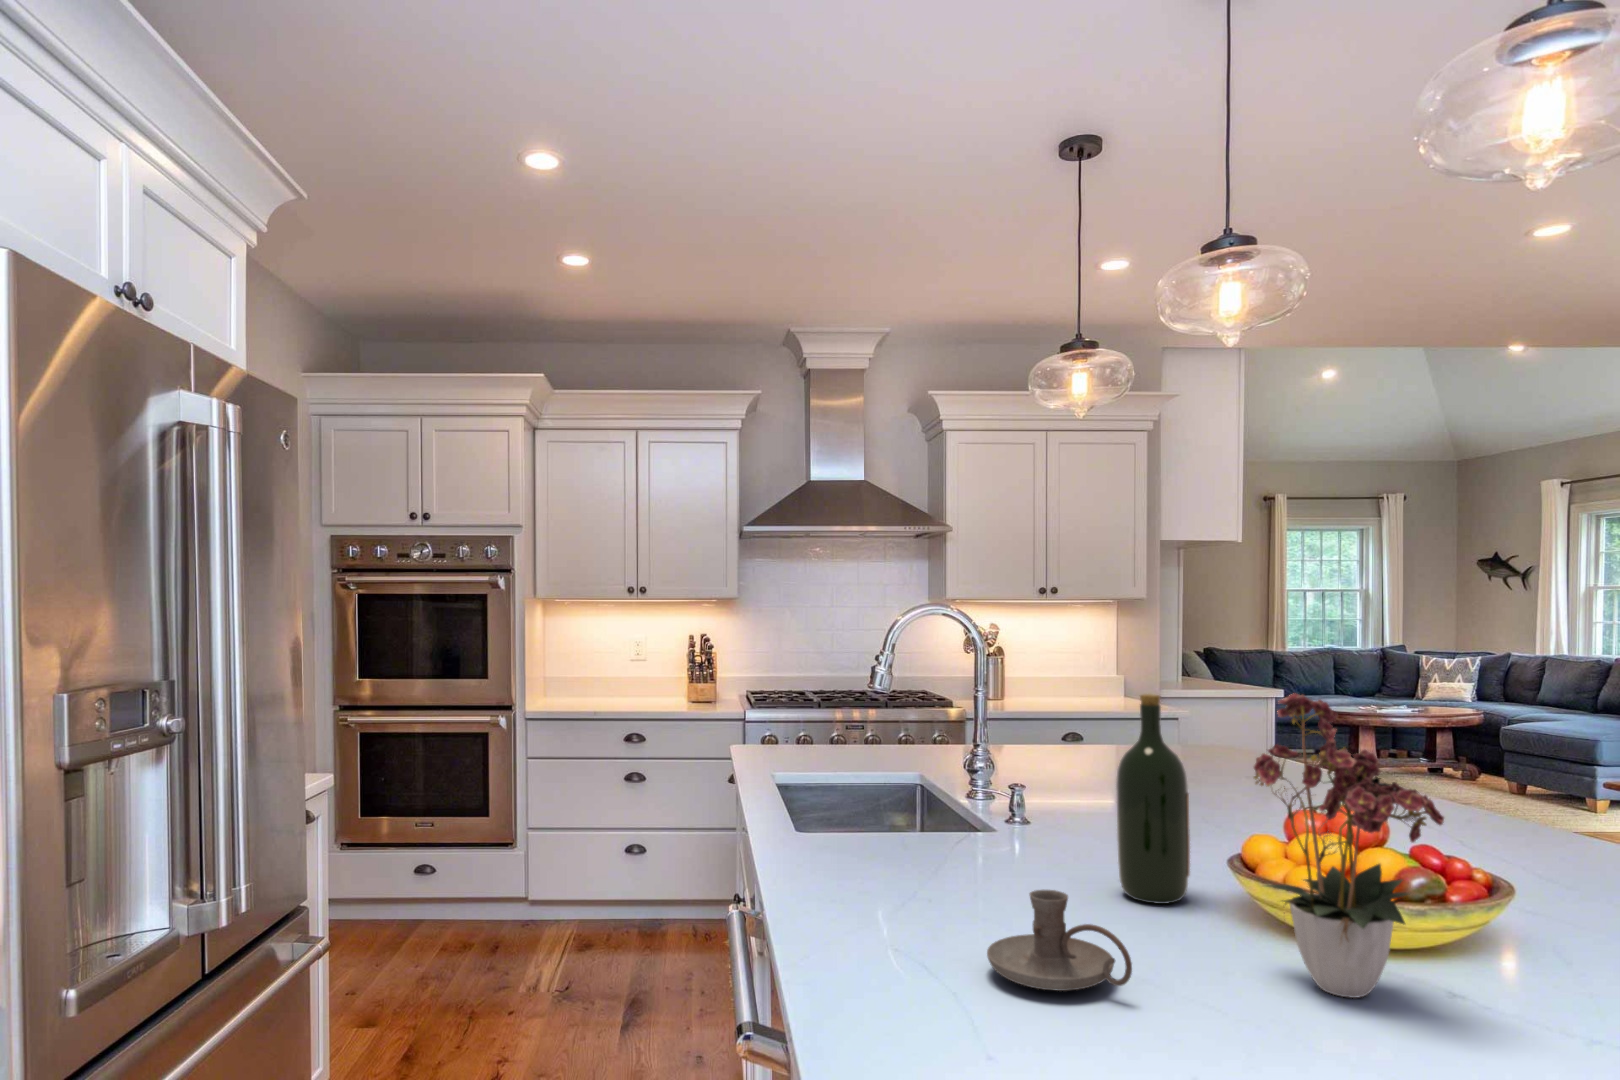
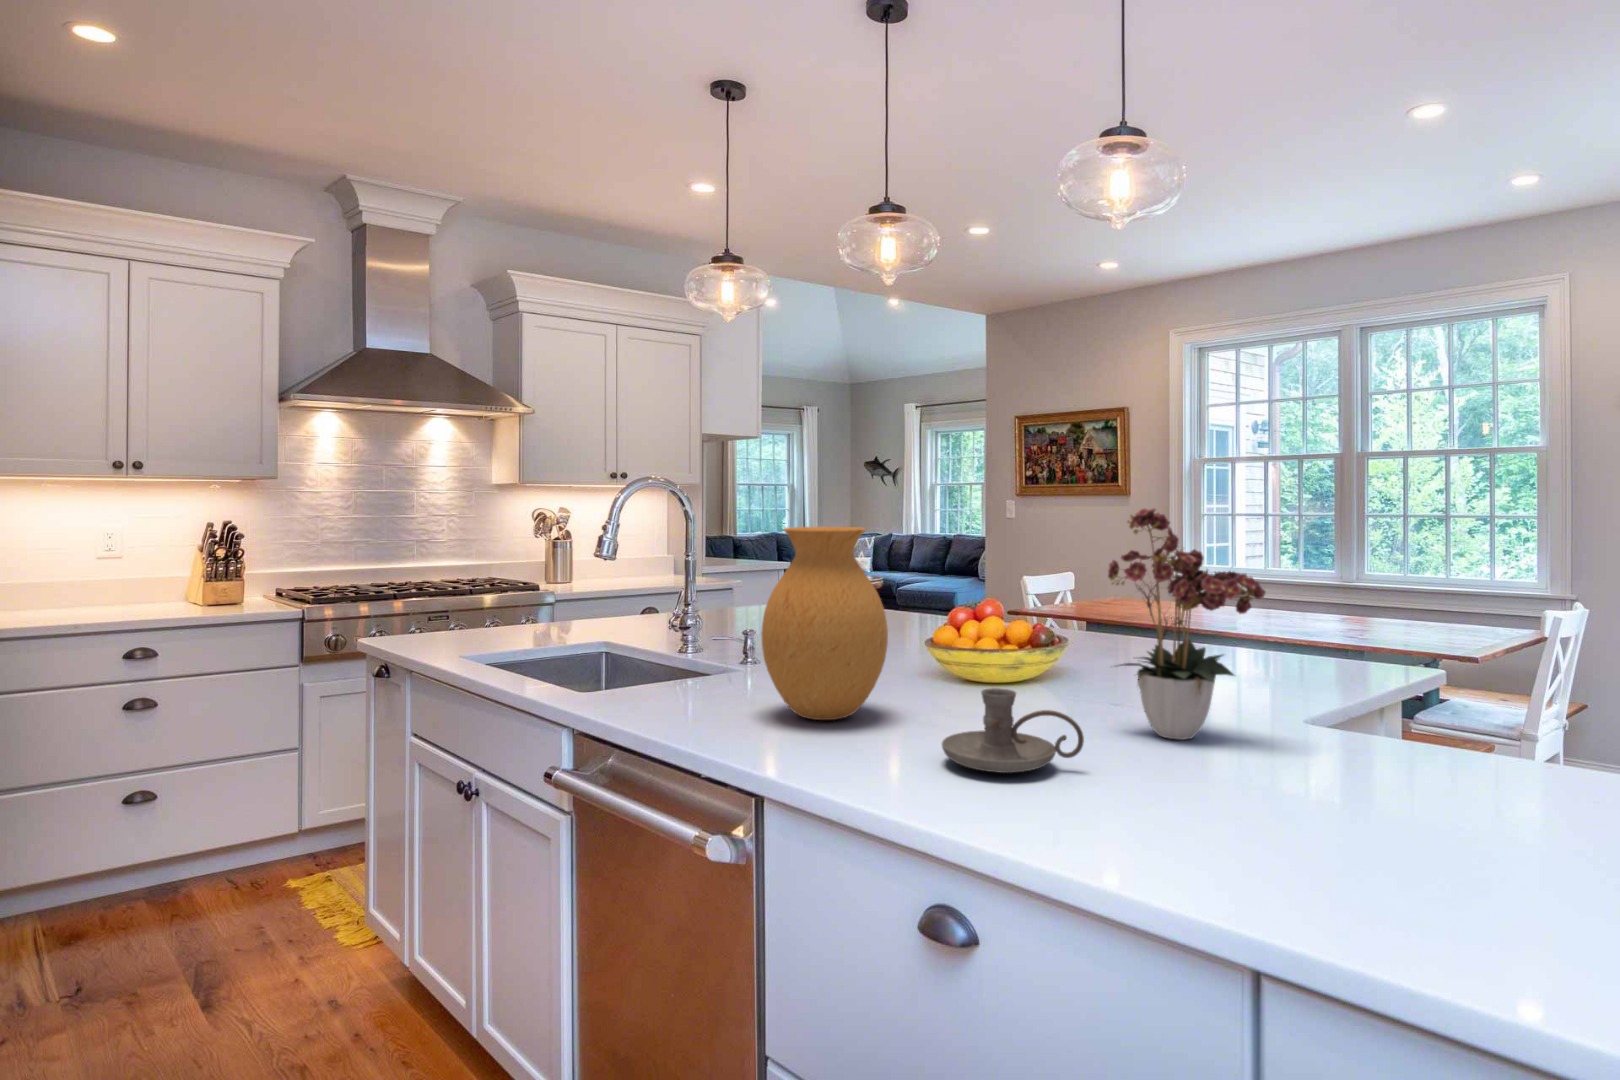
vase: none [905,688,1038,897] -> present [761,527,888,720]
wine bottle: present [1116,694,1190,904] -> none [931,526,991,703]

